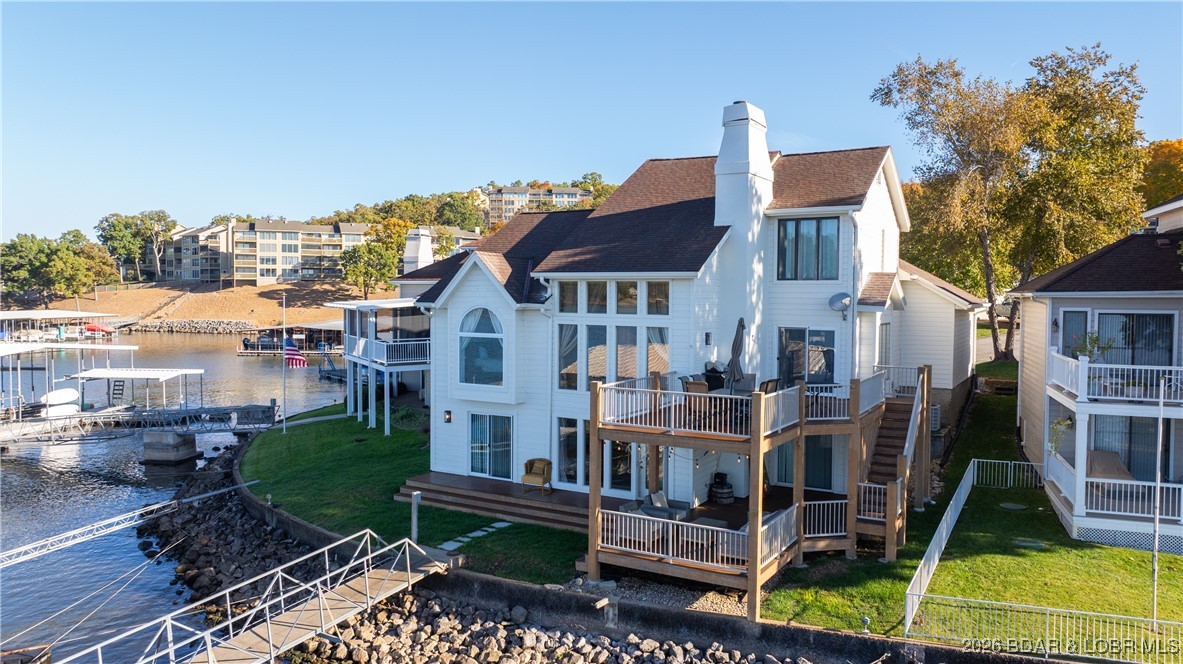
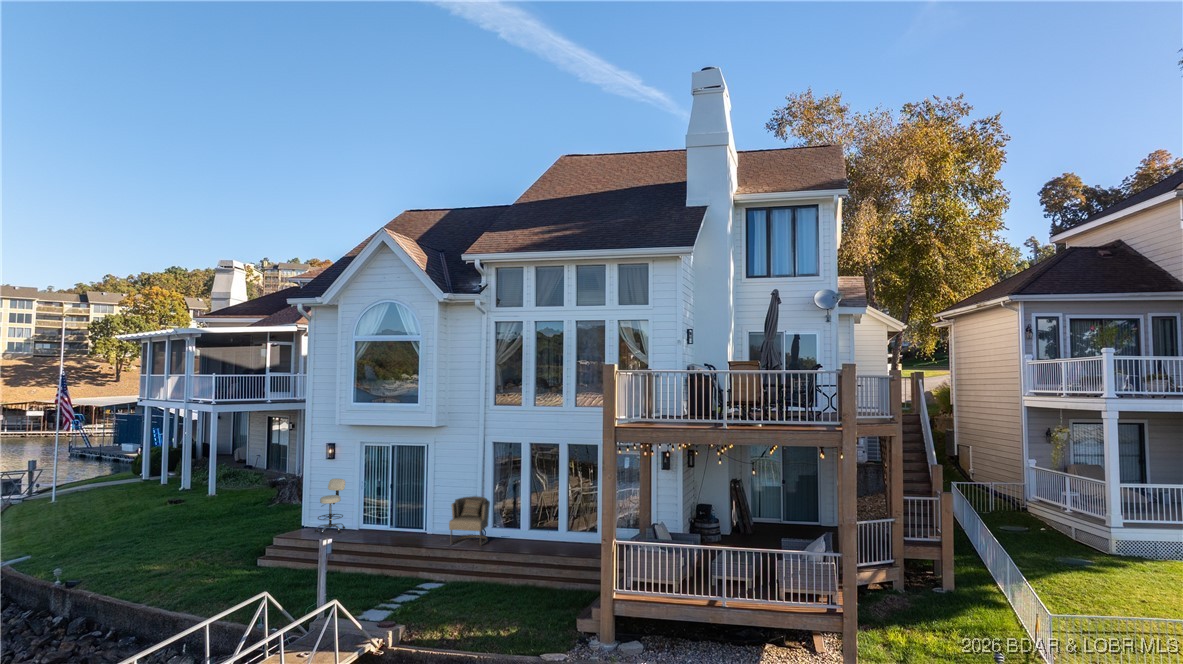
stool: none [438,436,459,477] -> present [315,479,345,534]

